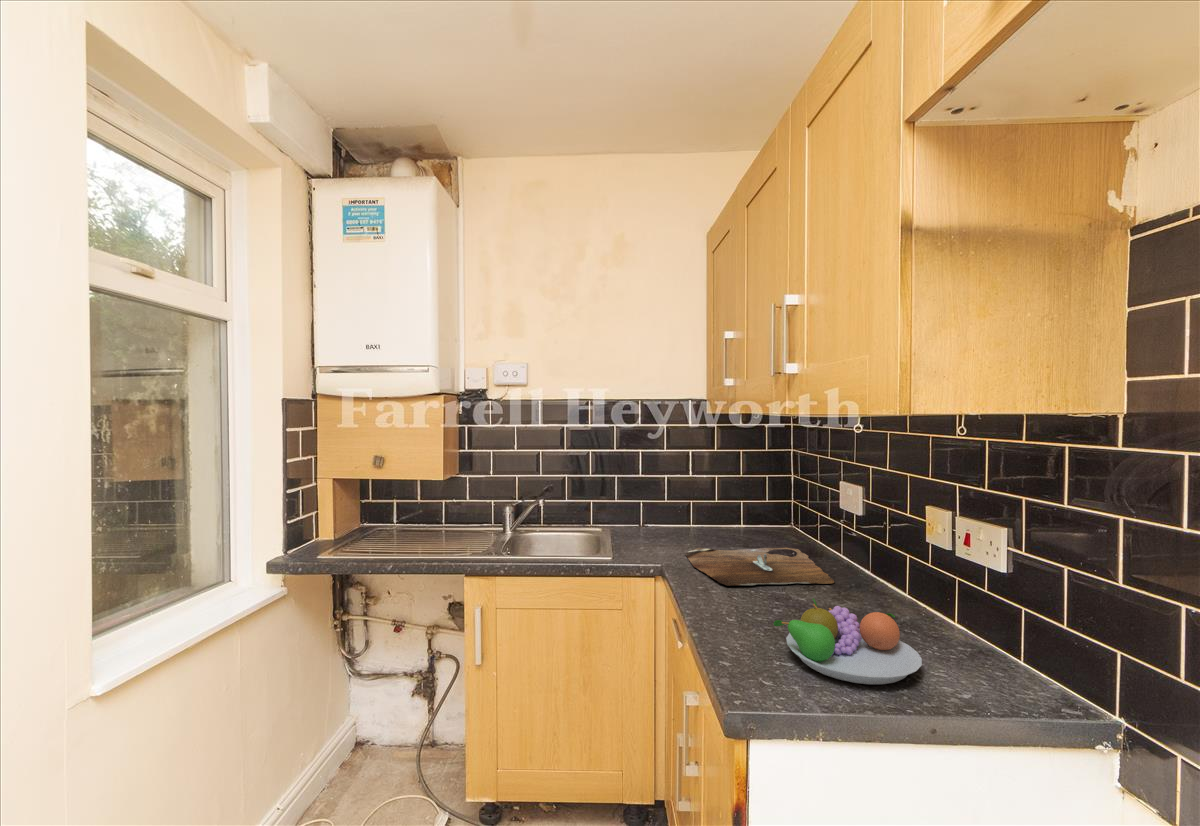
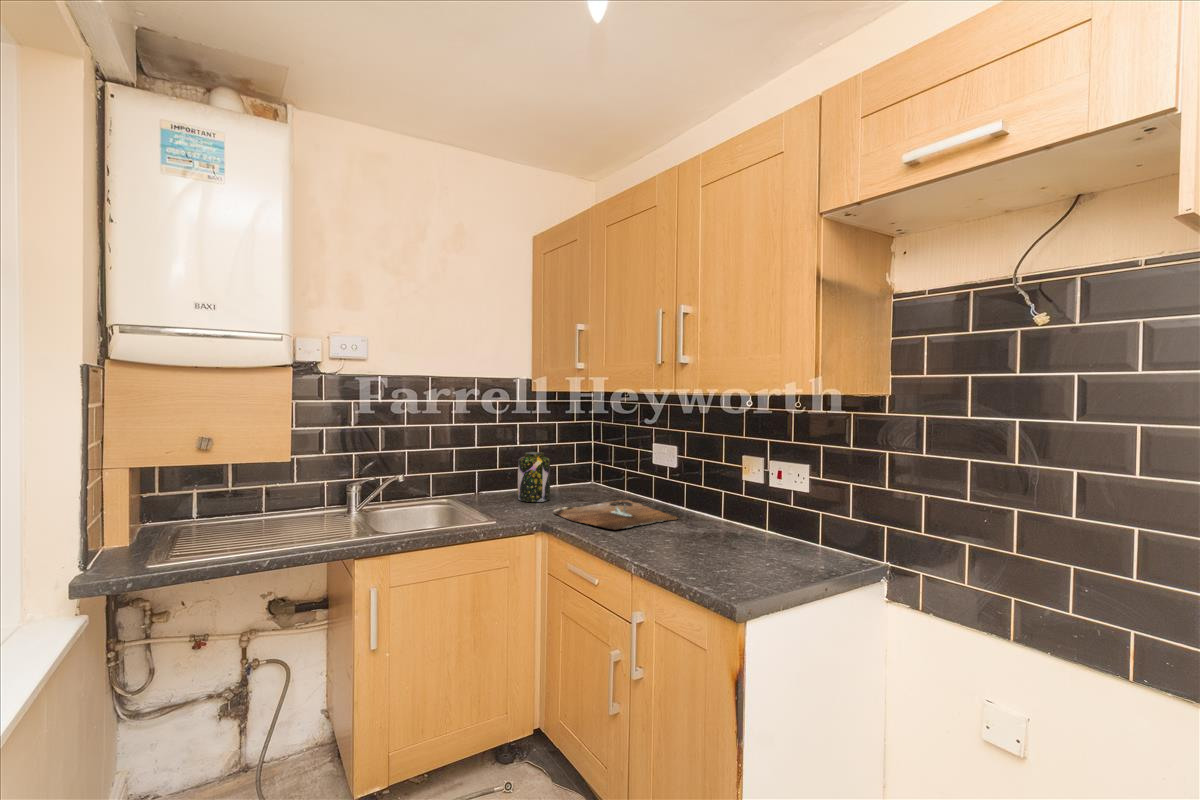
jar: none [670,481,706,539] -> present [518,452,550,502]
fruit bowl: present [773,598,922,684] -> none [698,523,784,570]

